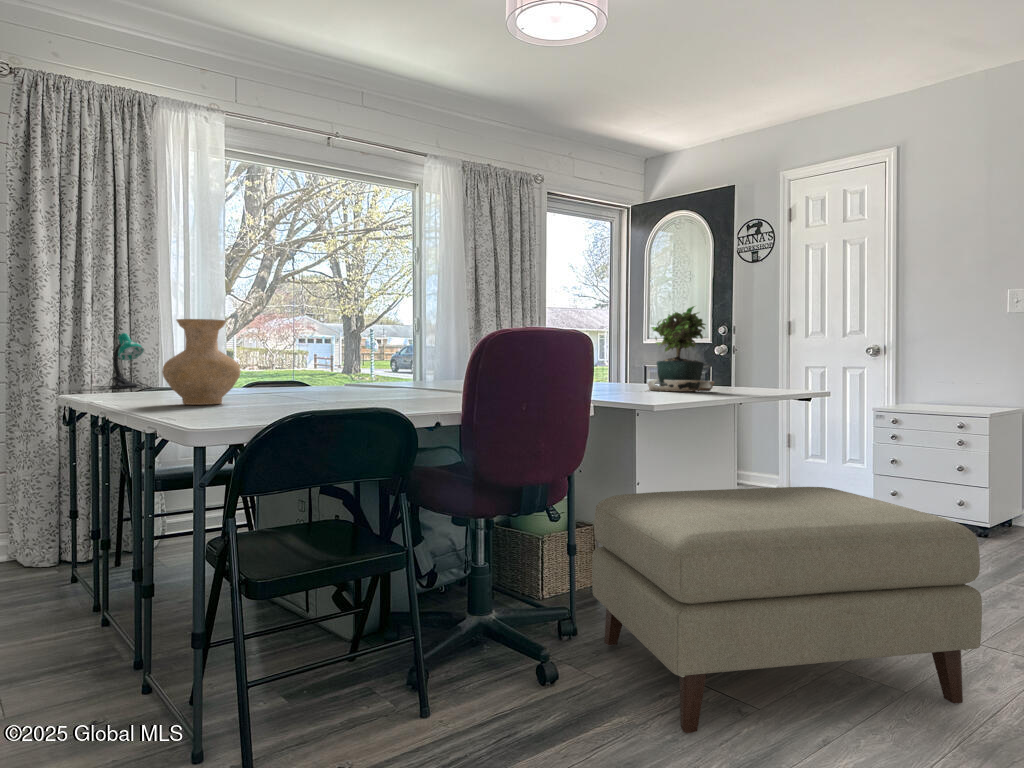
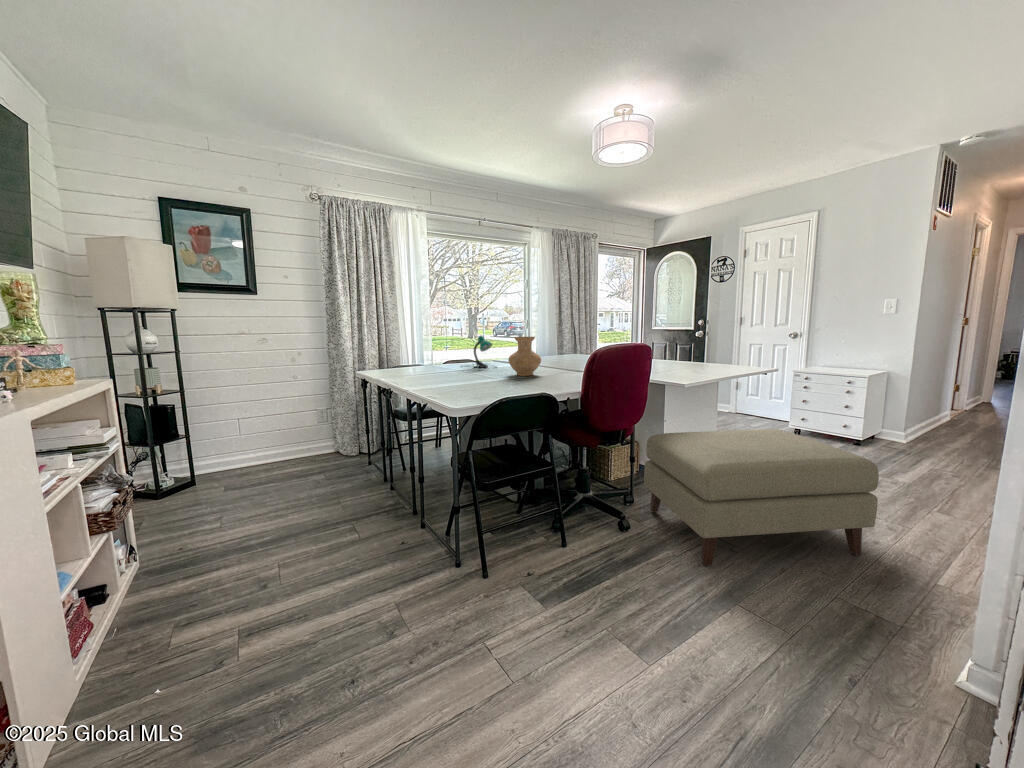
potted plant: present [646,306,714,392] -> none [663,319,707,369]
vase: present [162,319,241,405] -> present [508,337,541,376]
desk lamp: present [94,333,151,388] -> present [474,336,492,368]

